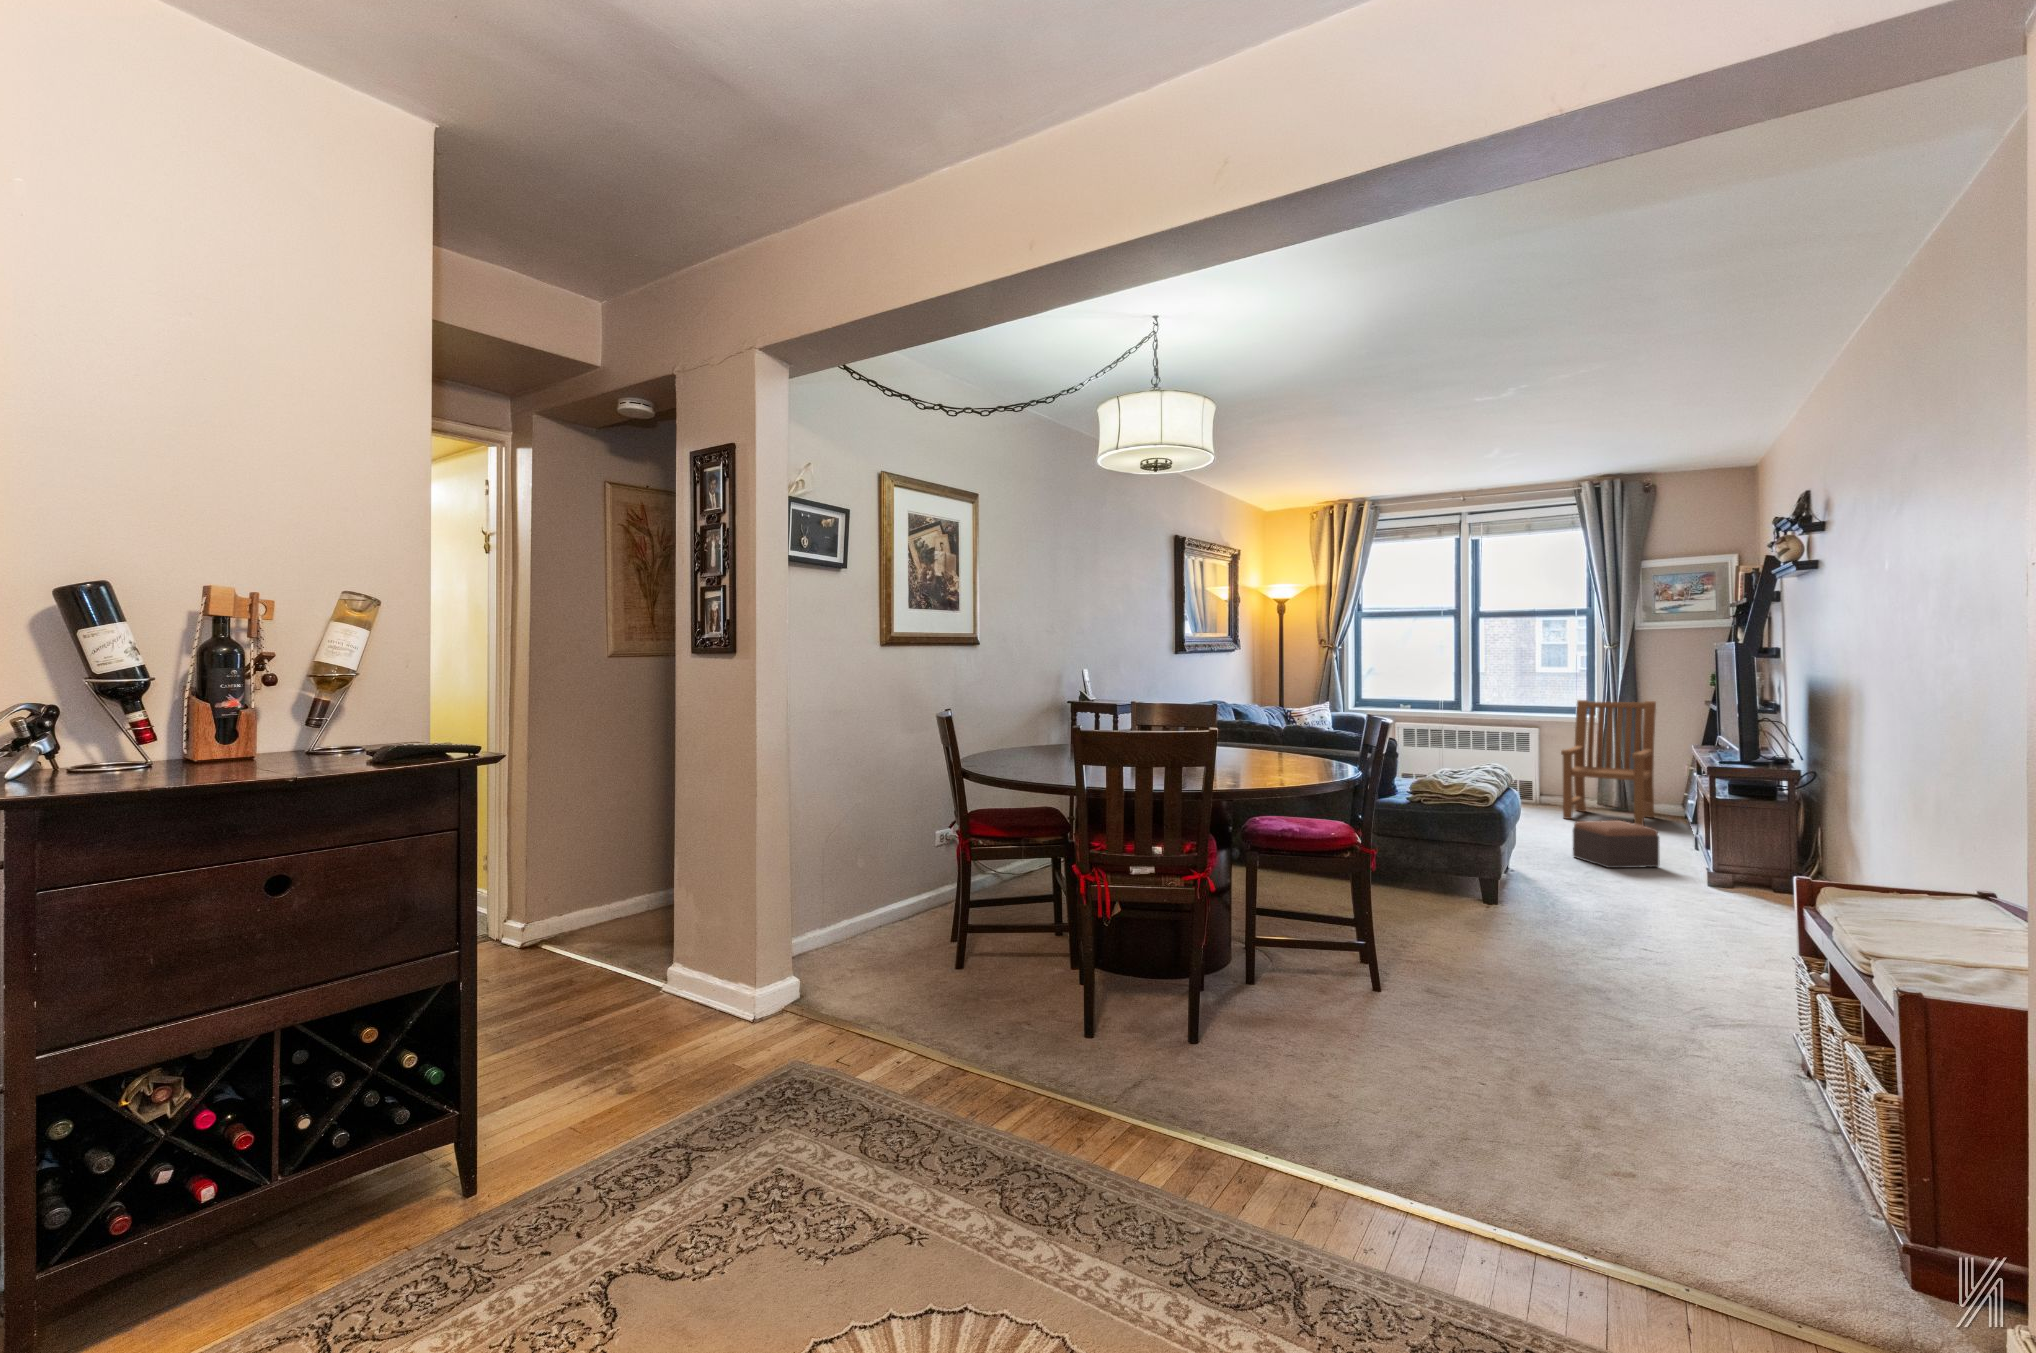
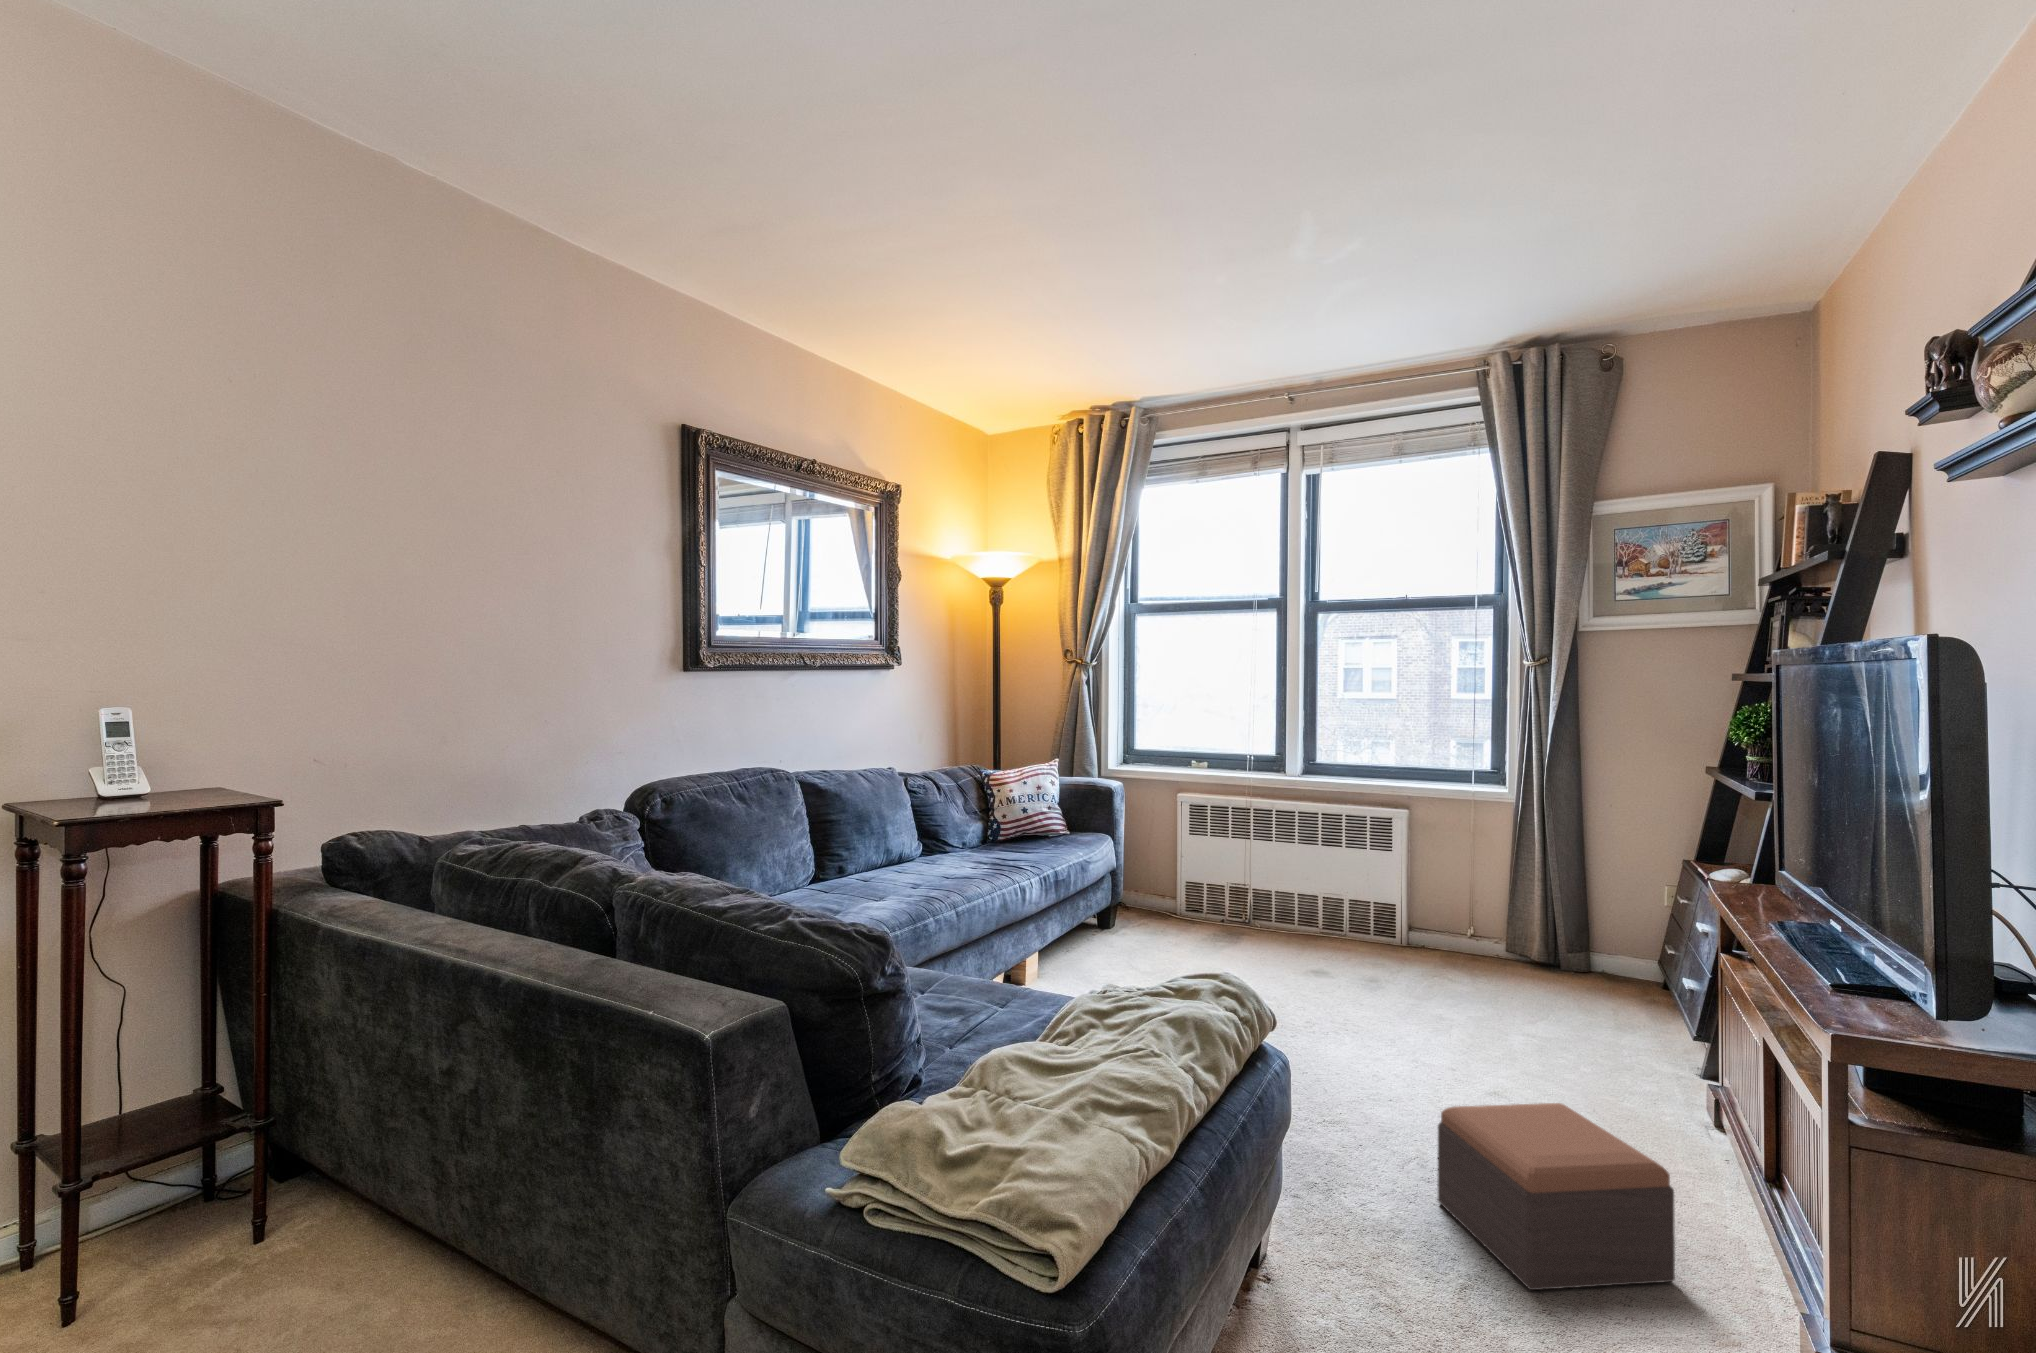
armchair: present [1561,700,1656,826] -> none [1440,760,1621,1032]

